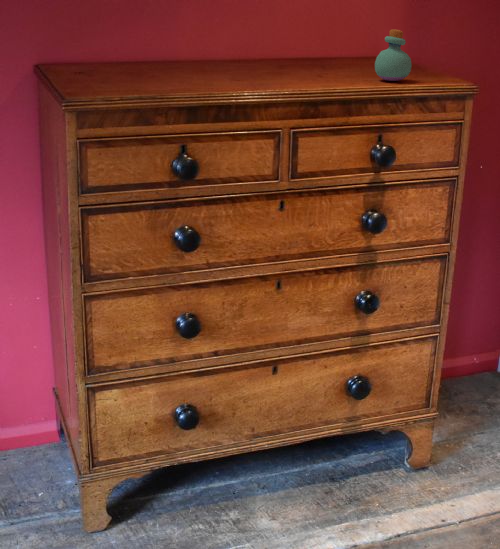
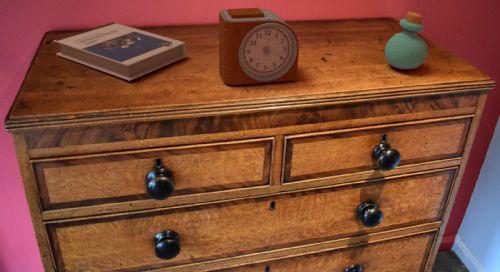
alarm clock: none [229,22,299,85] -> present [219,8,299,85]
hardback book: none [75,57,195,83] -> present [54,22,186,81]

